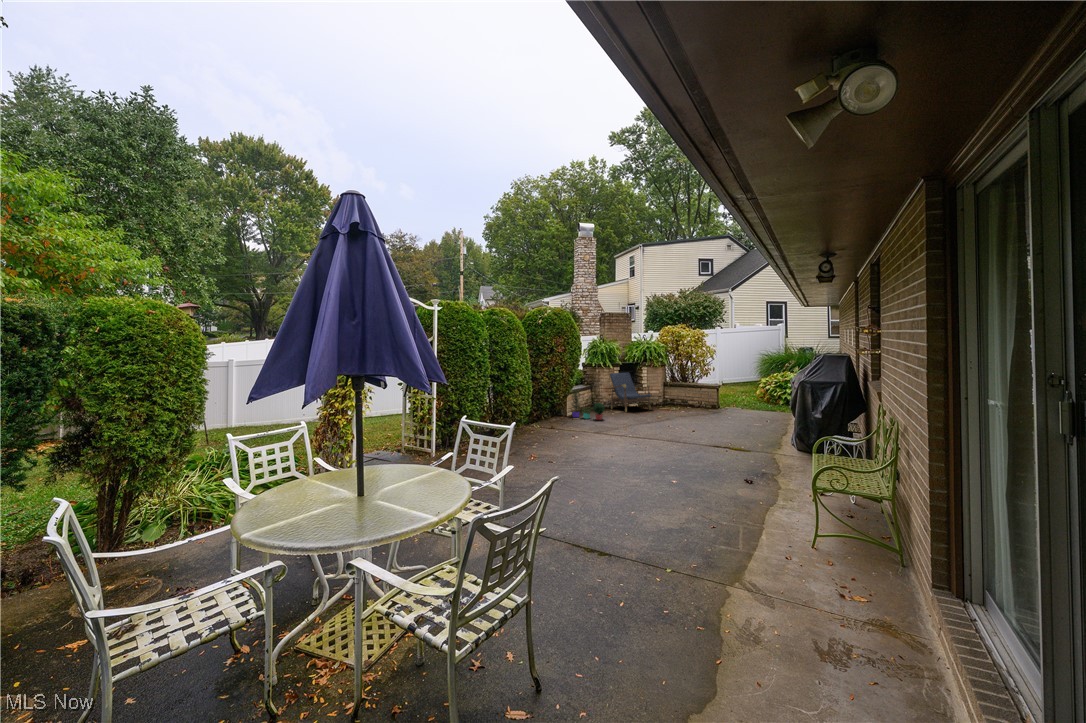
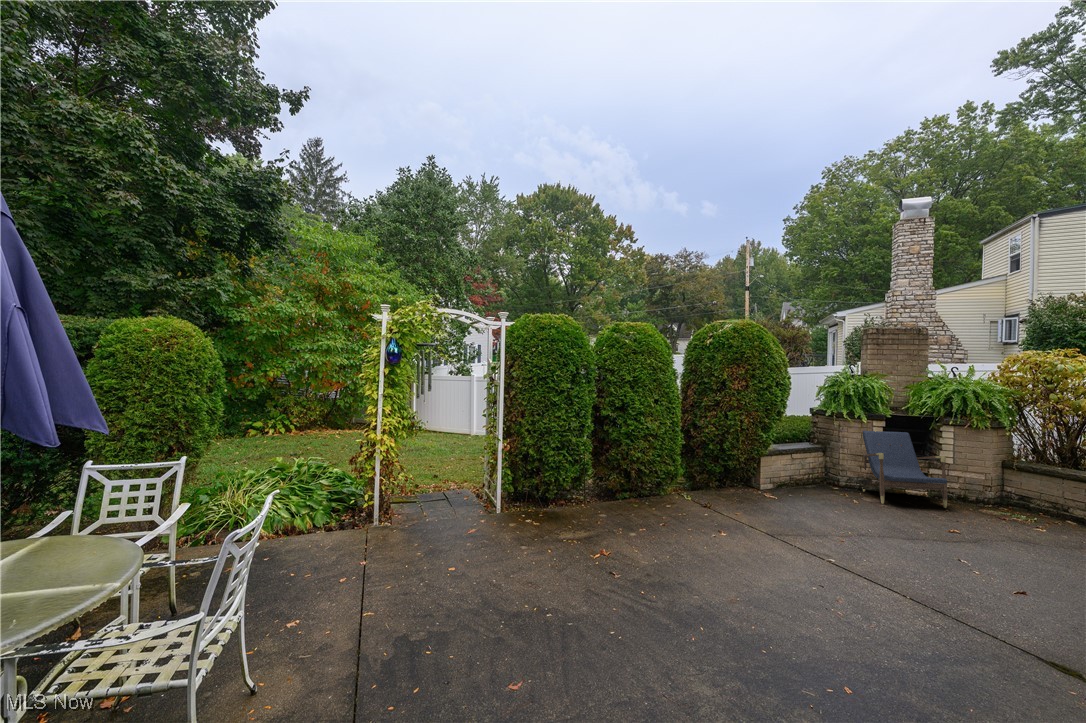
potted plant: present [572,389,604,420] -> none [763,447,818,509]

